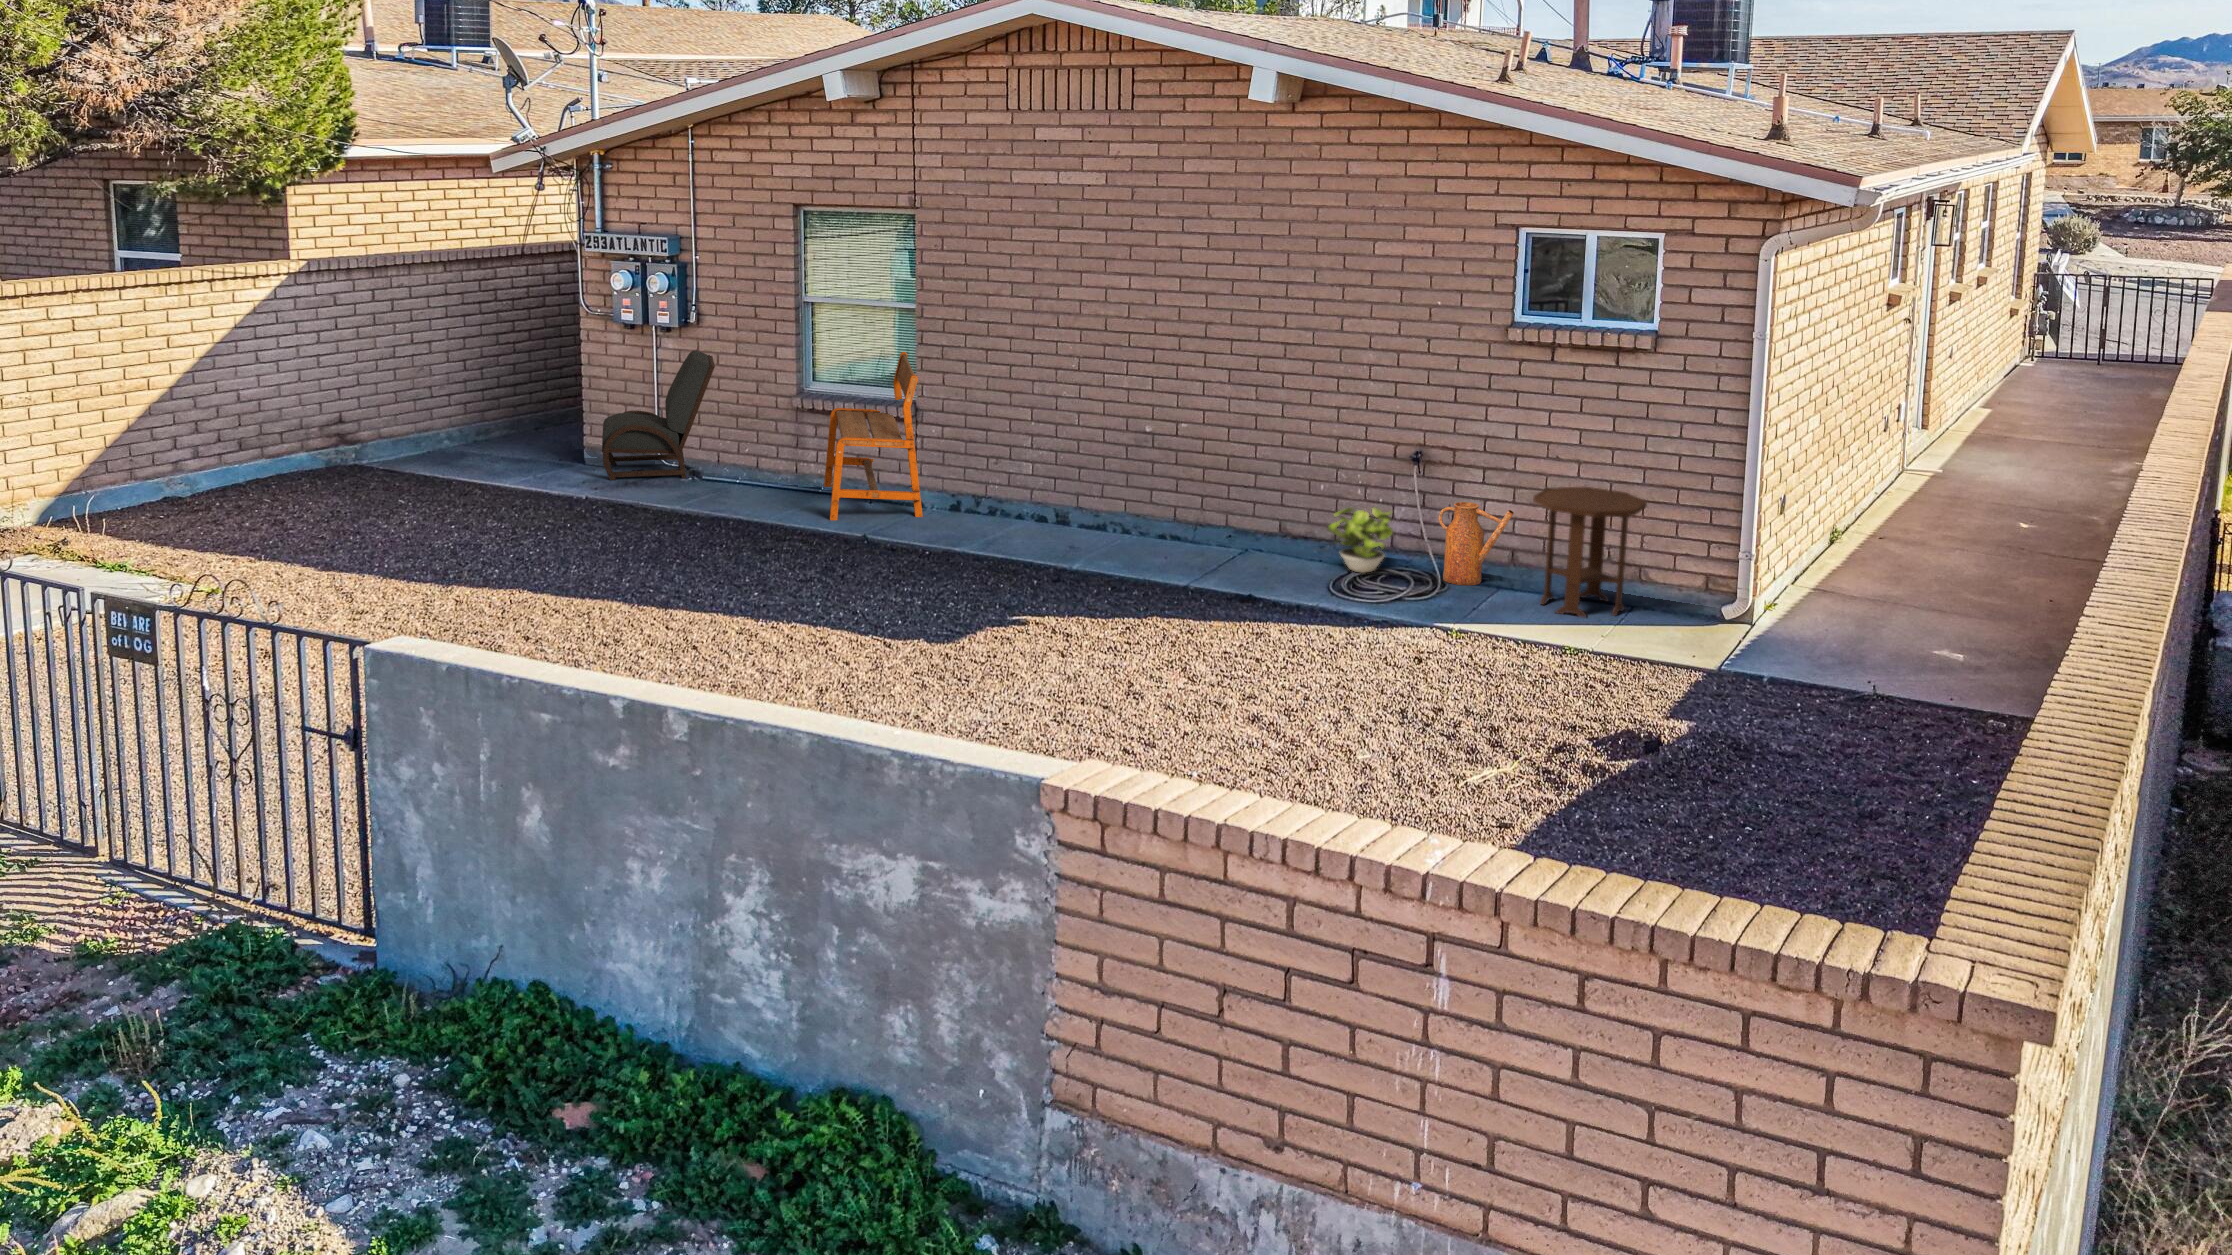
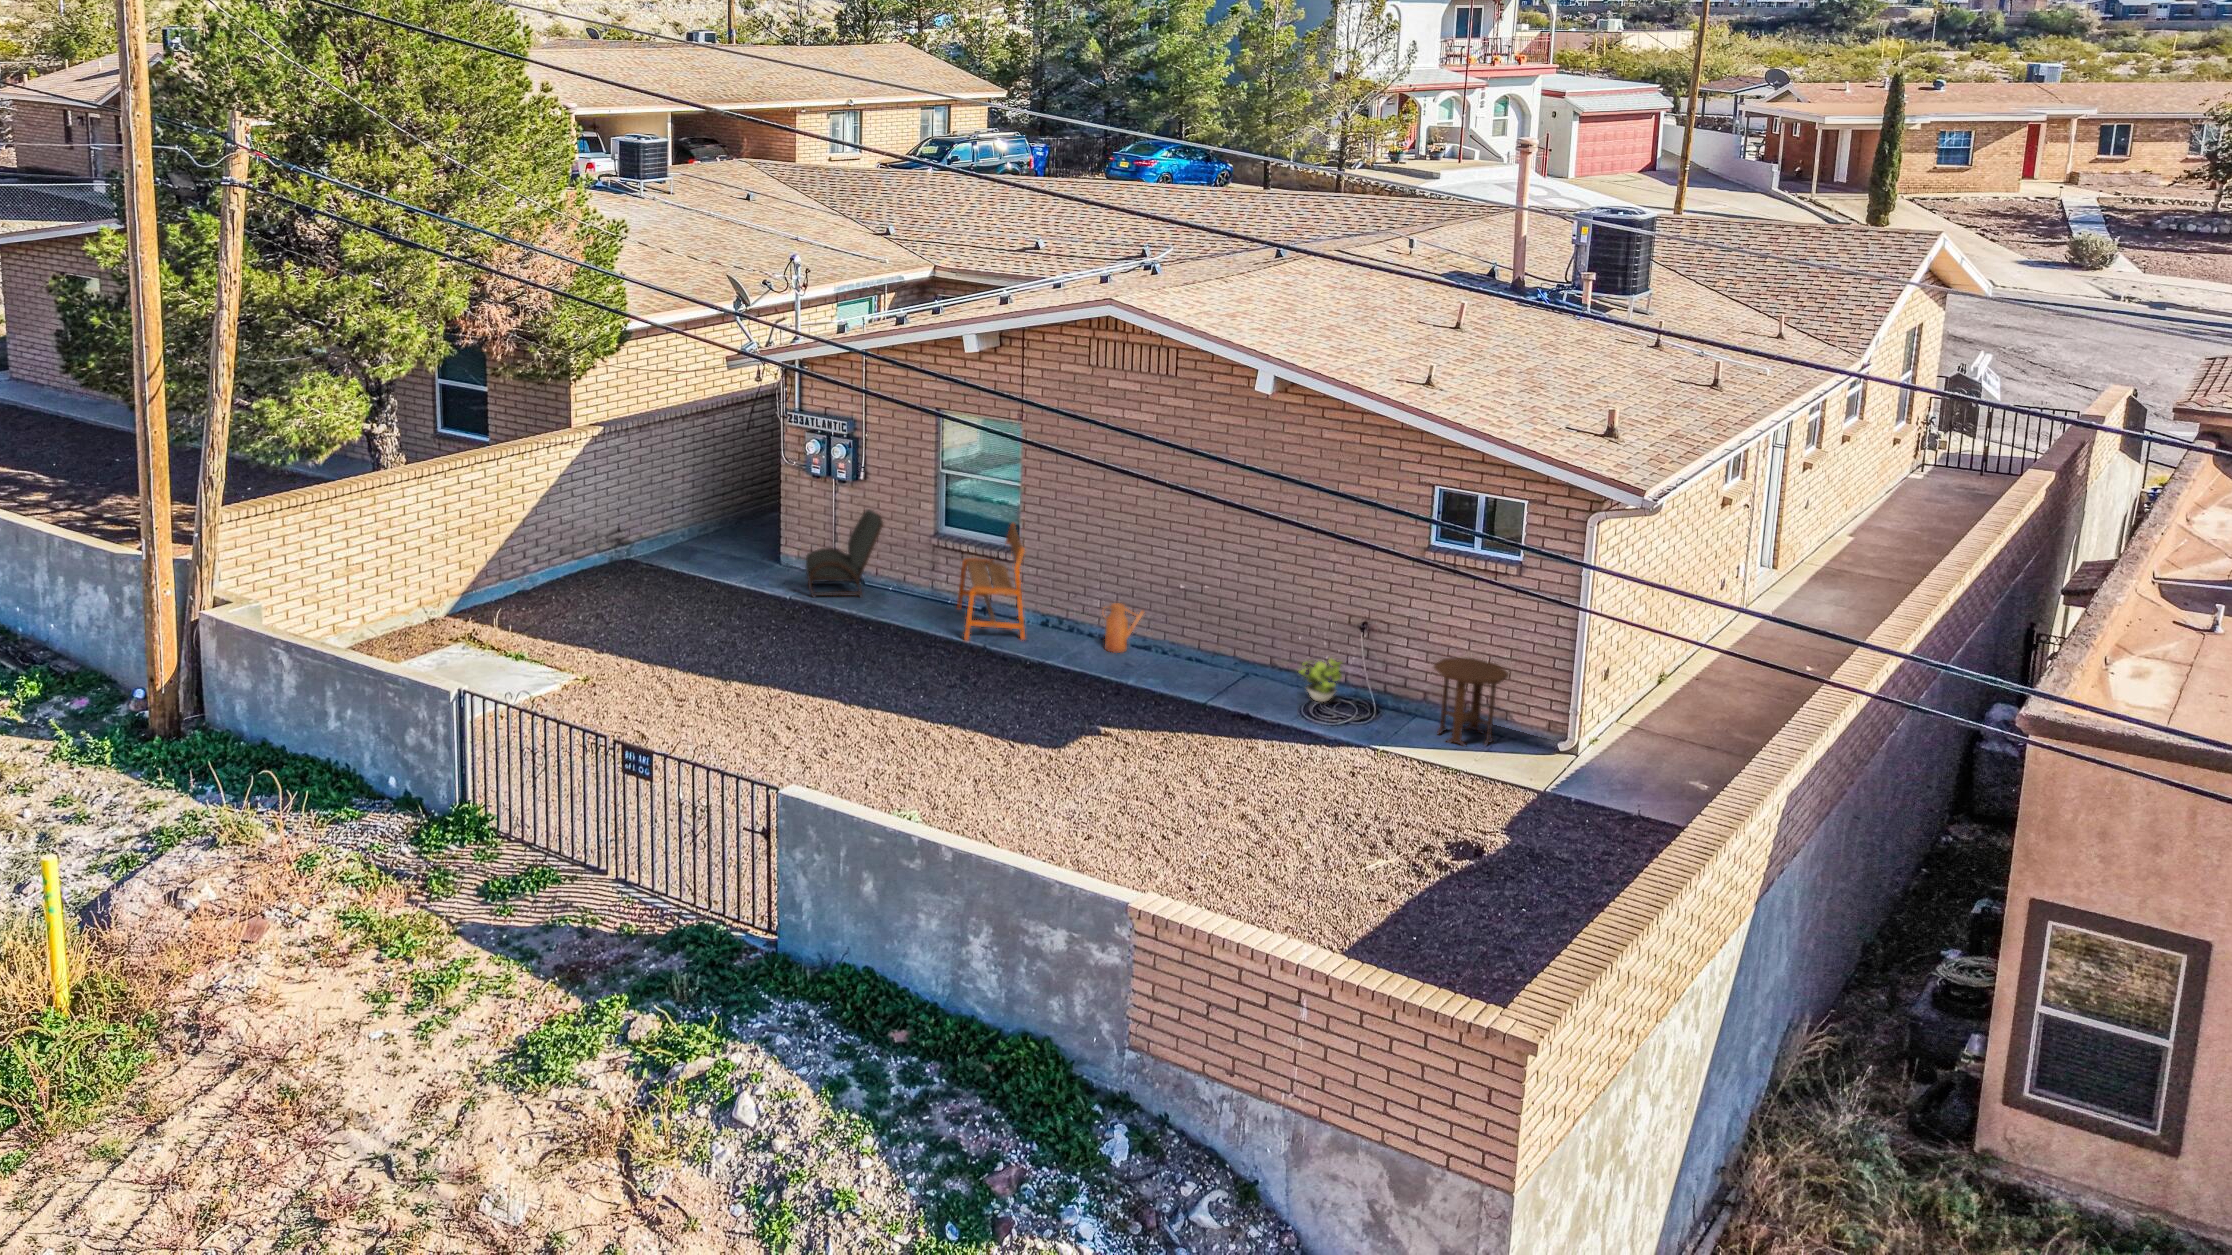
watering can: present [1439,502,1514,585] -> present [1105,603,1144,653]

